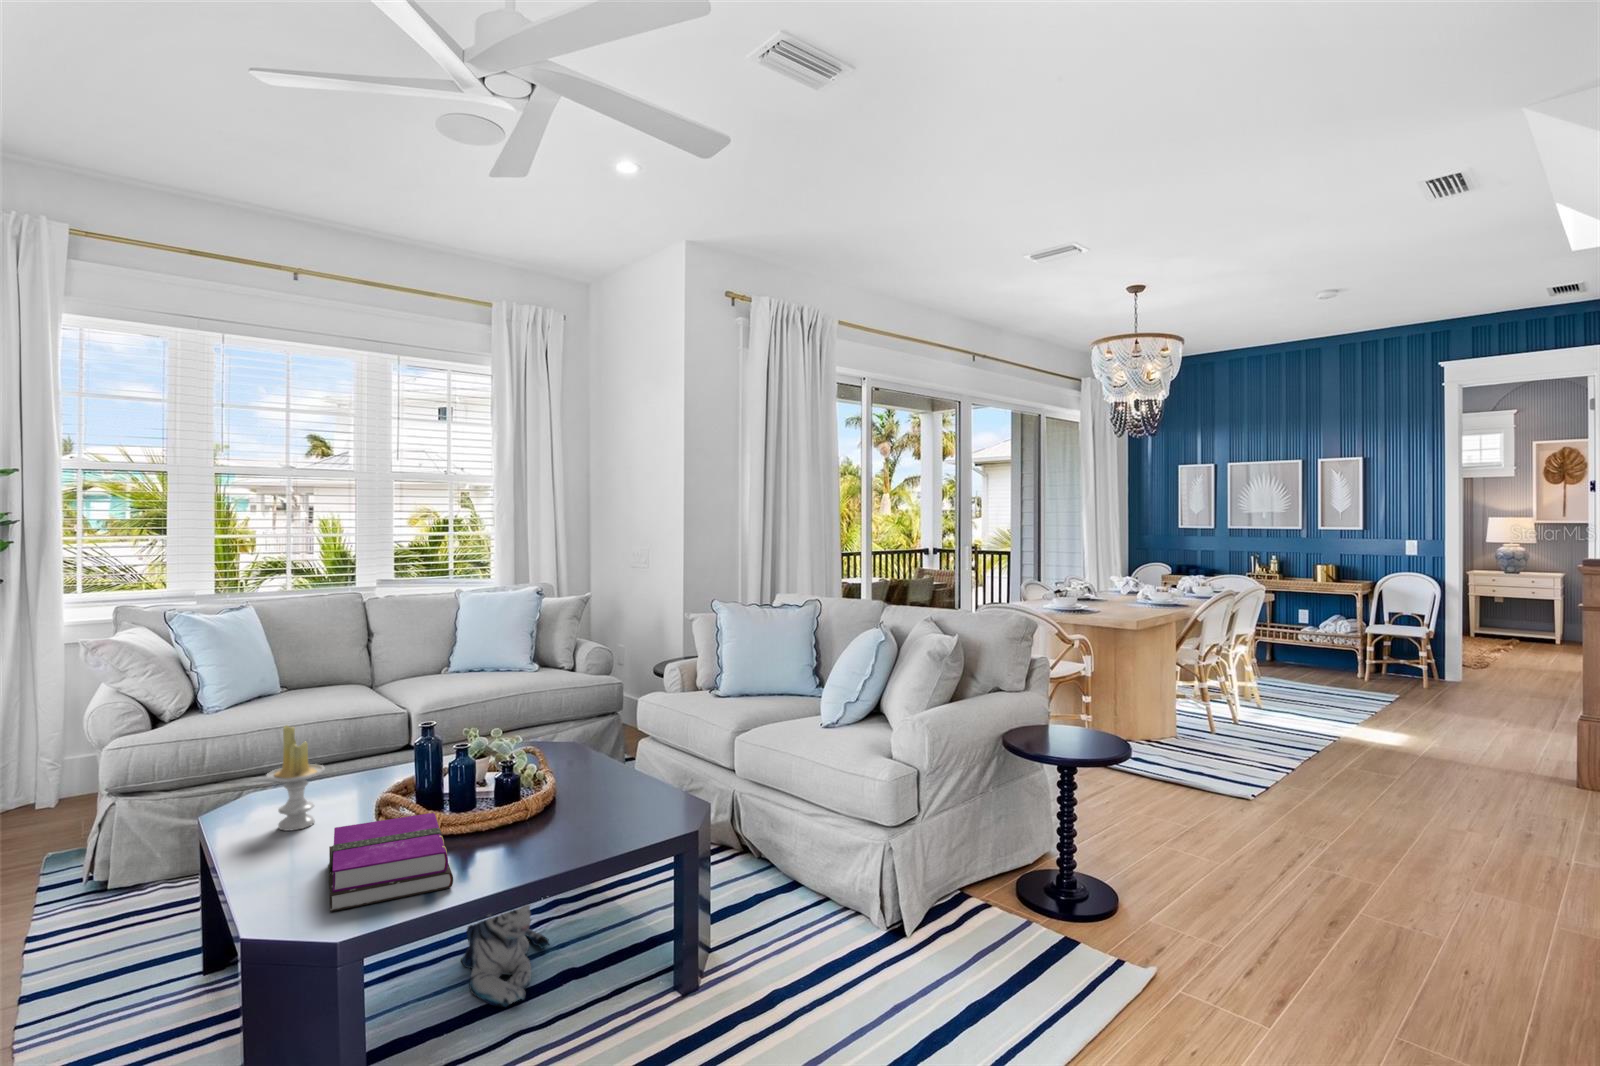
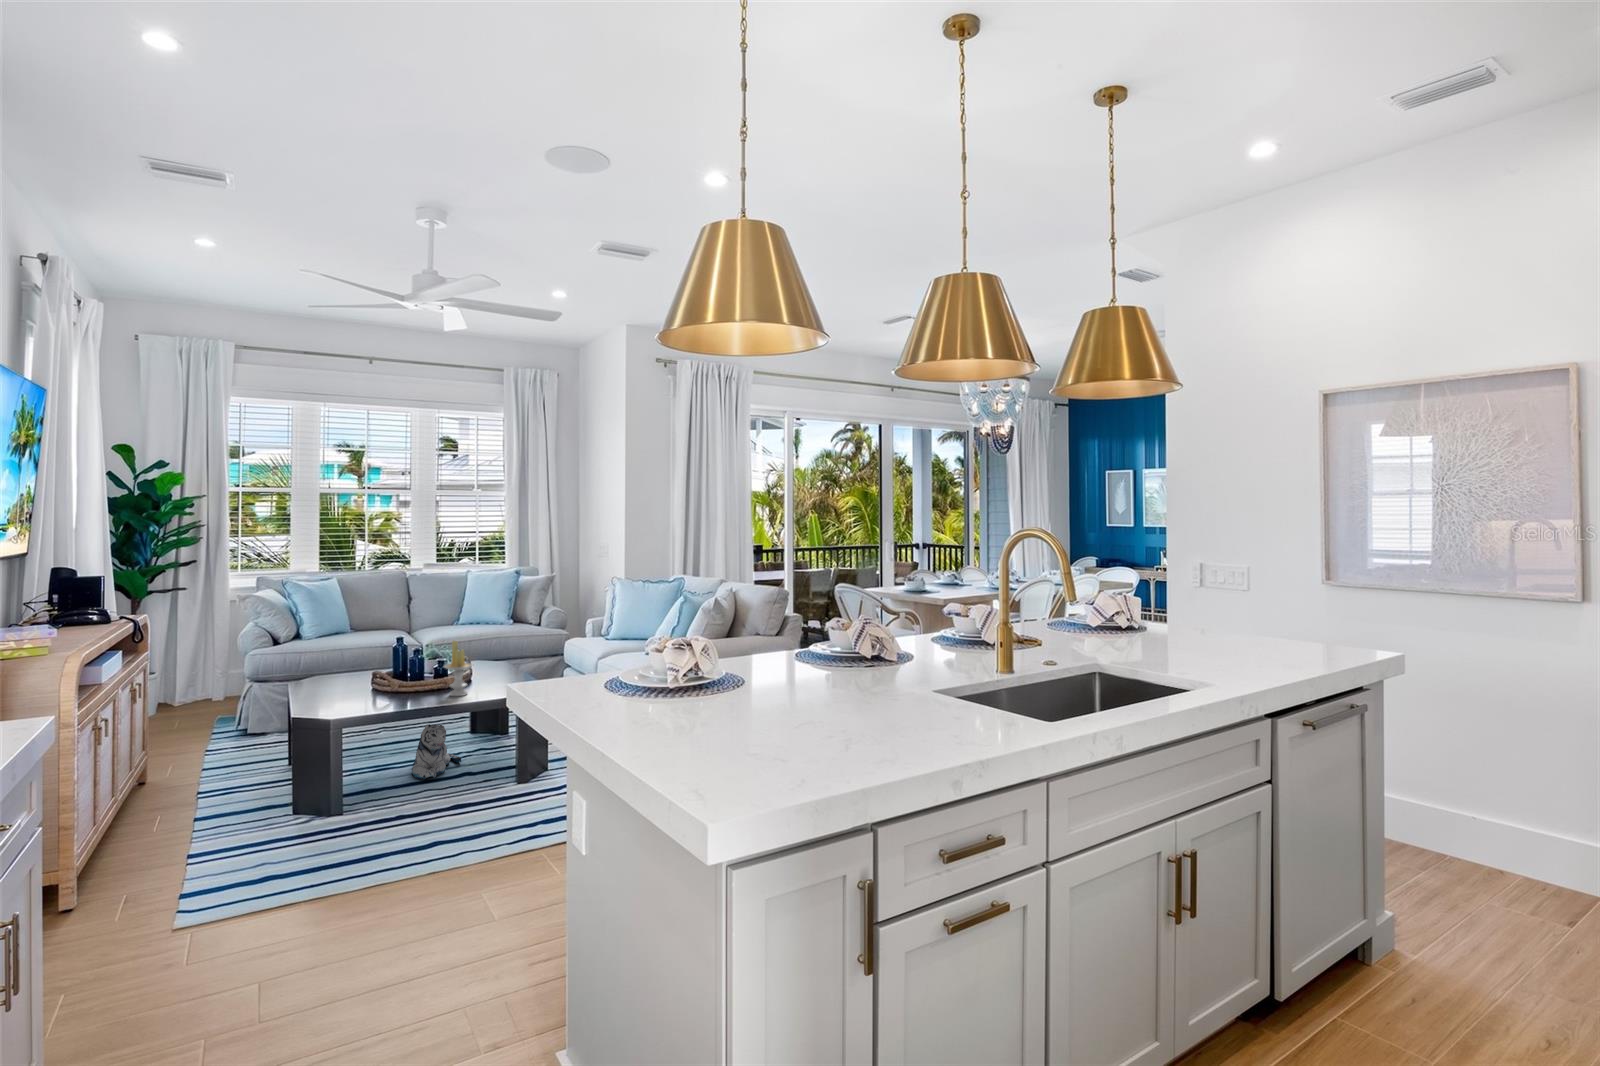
candle: present [267,726,325,831] -> present [444,641,473,696]
hardback book: present [329,813,453,912] -> none [328,678,392,710]

